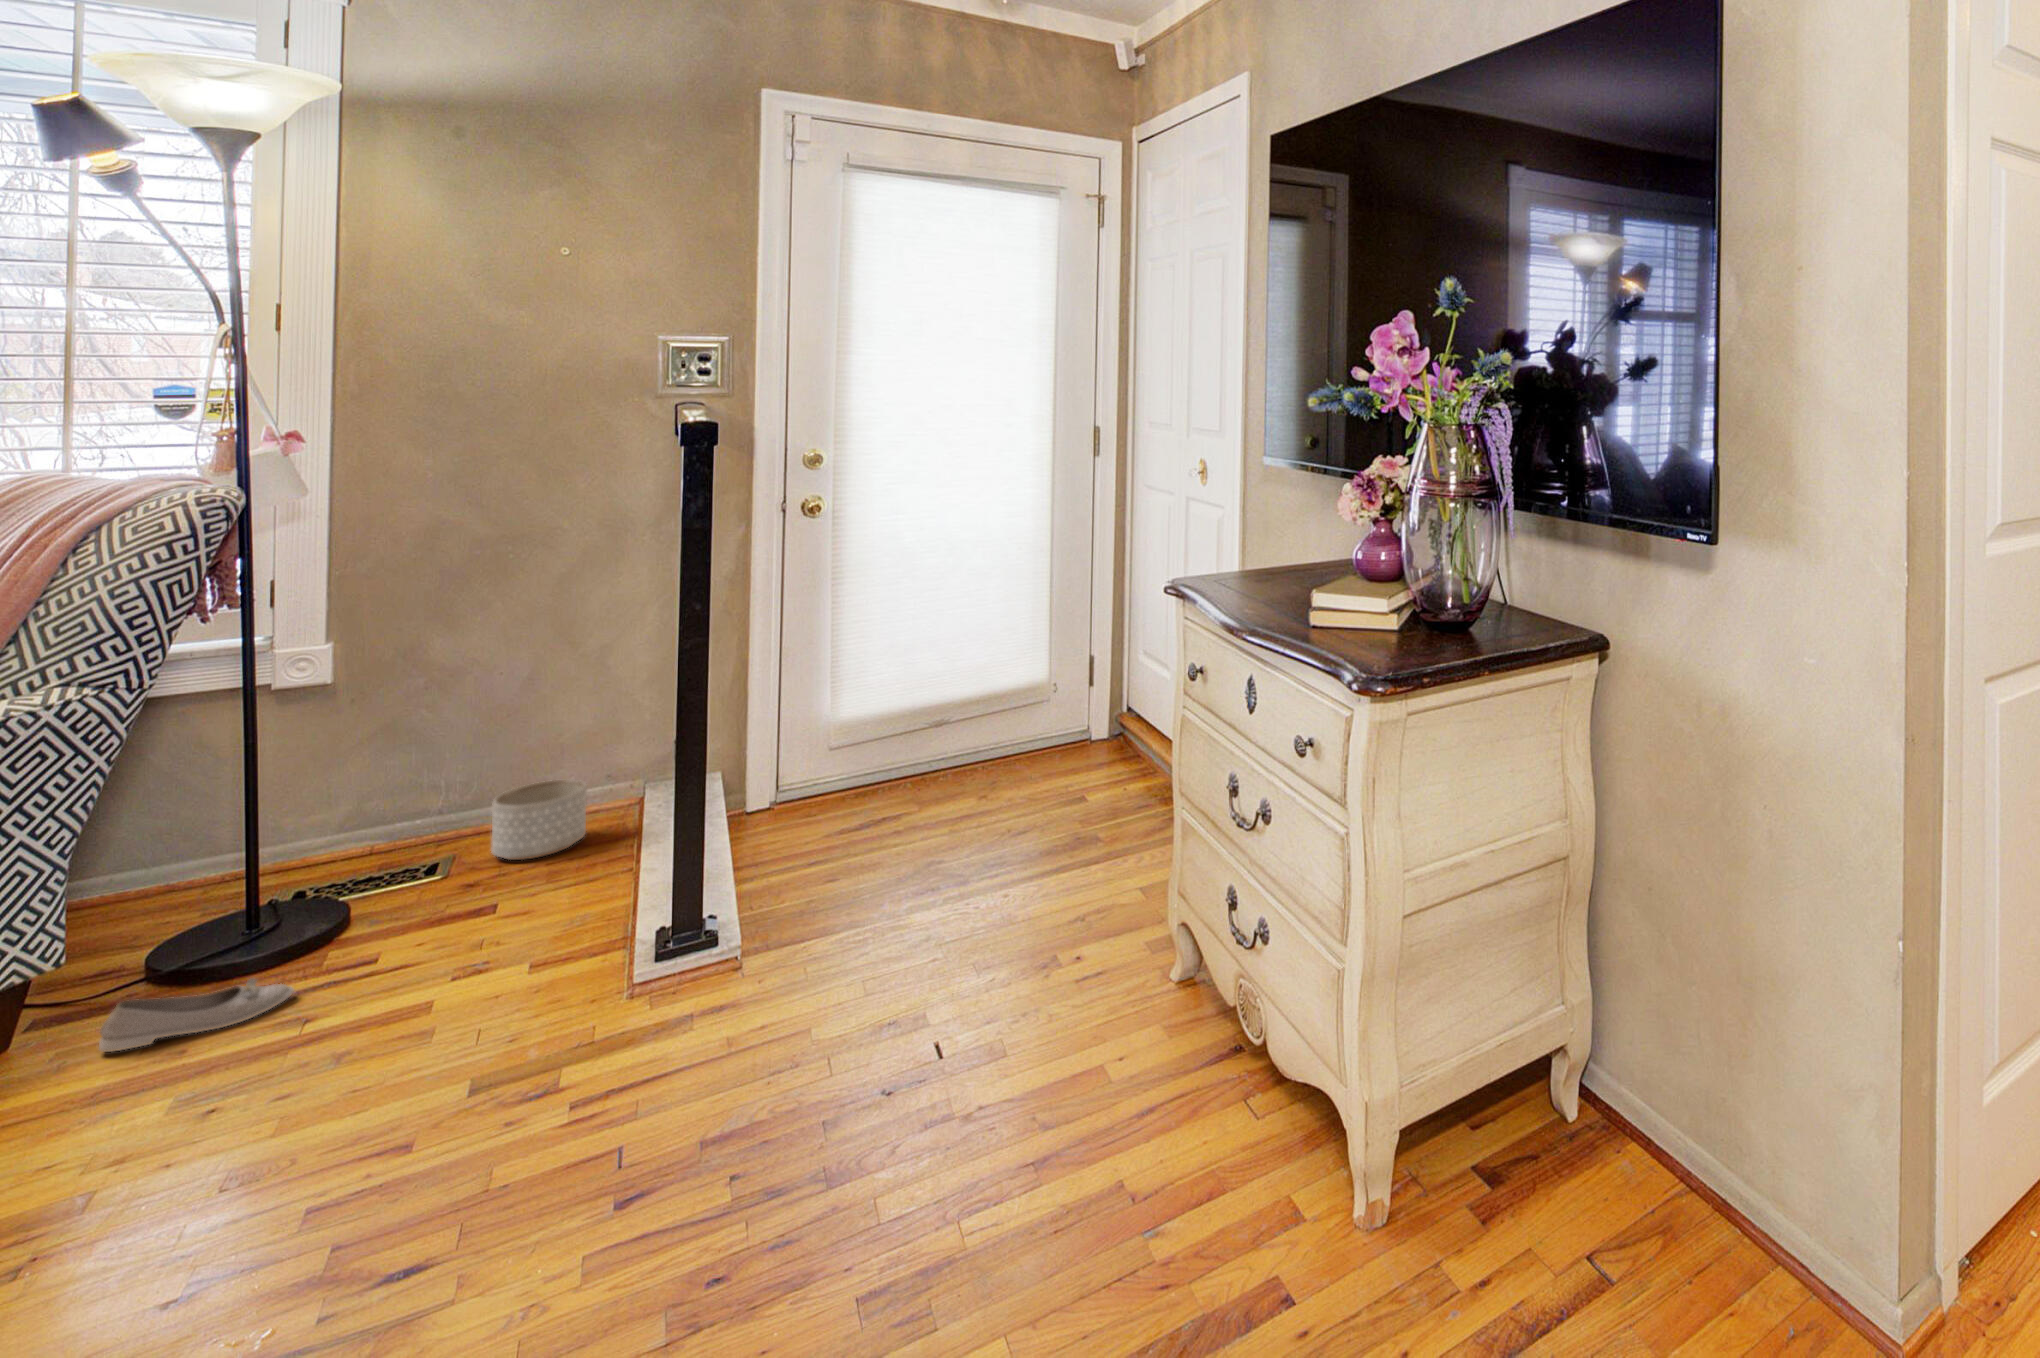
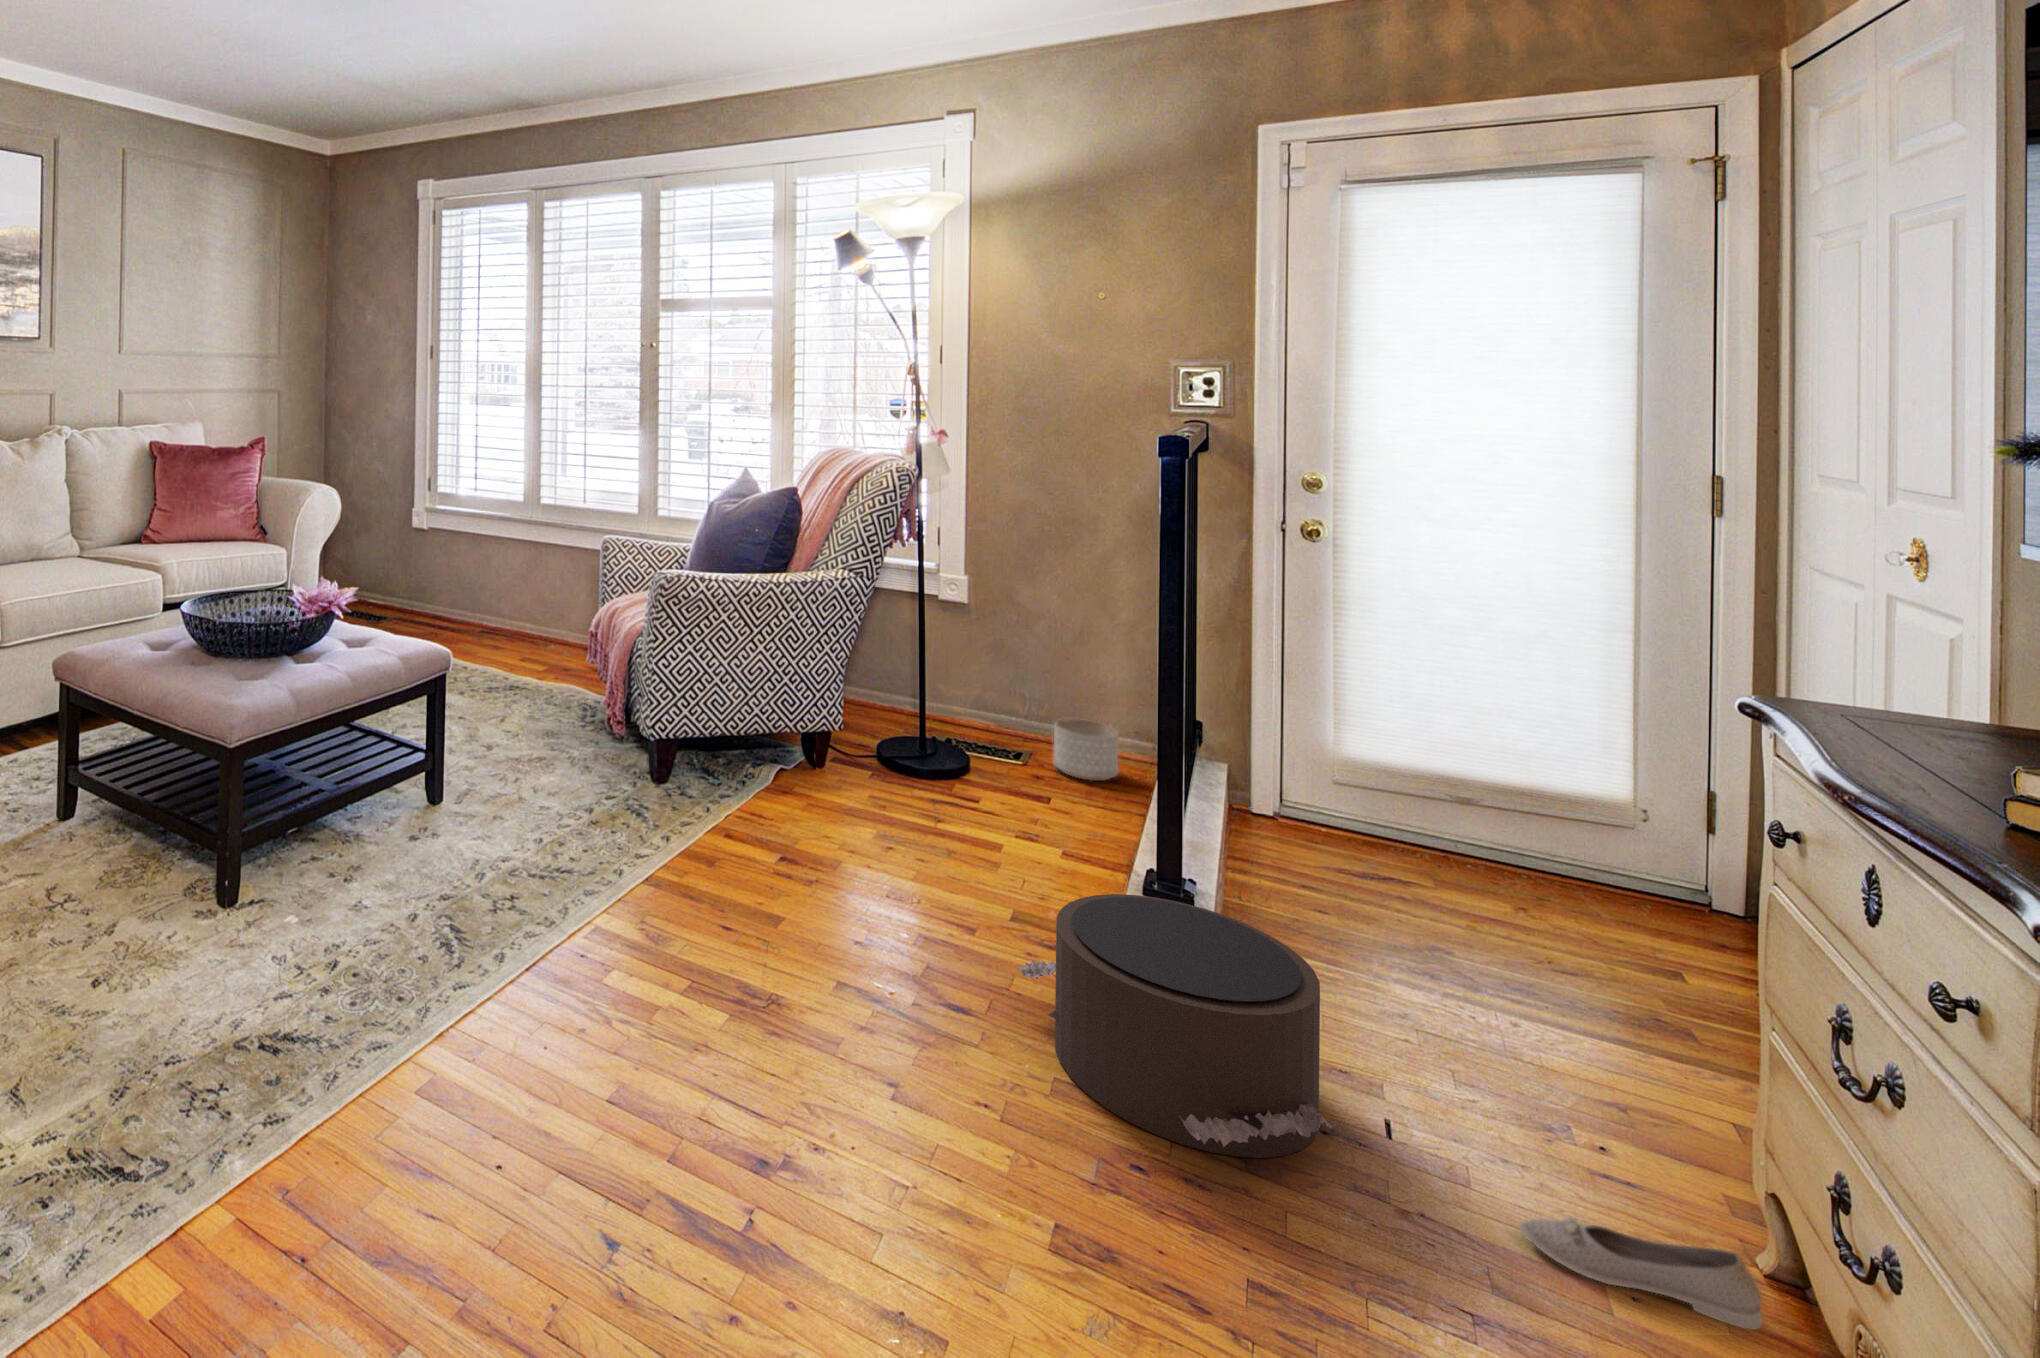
pouf: none [515,937,908,1234] -> present [1017,894,1336,1158]
shoe: present [99,978,294,1052] -> present [1519,1218,1762,1330]

